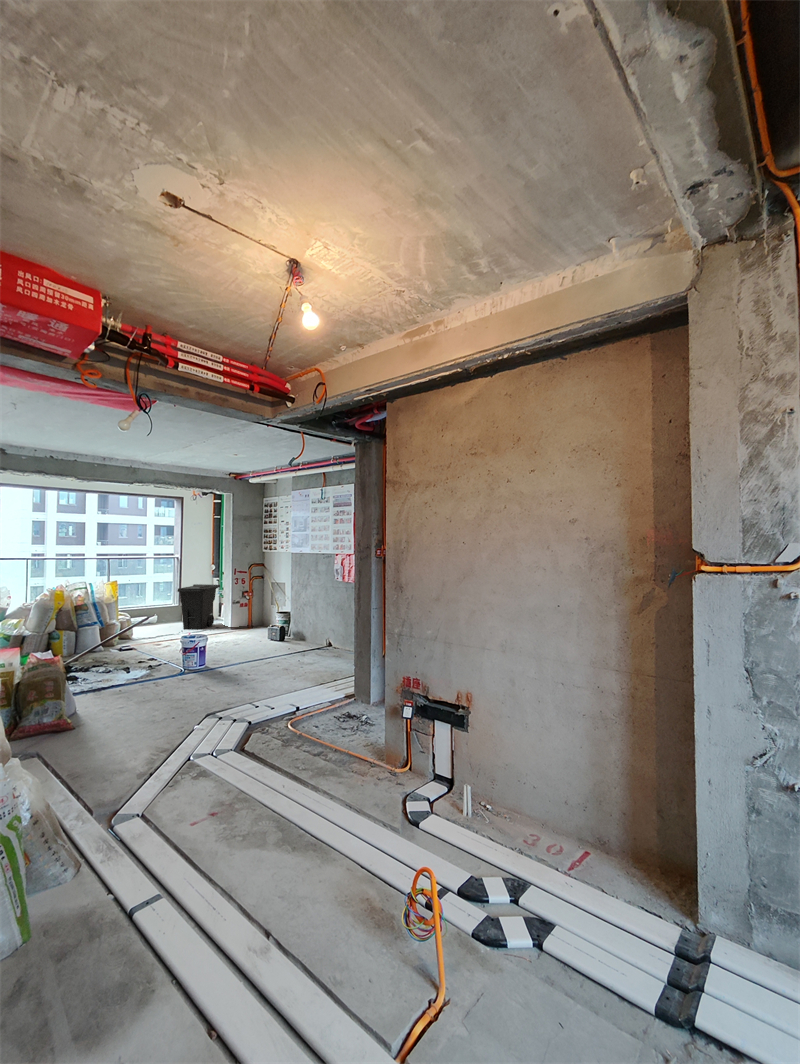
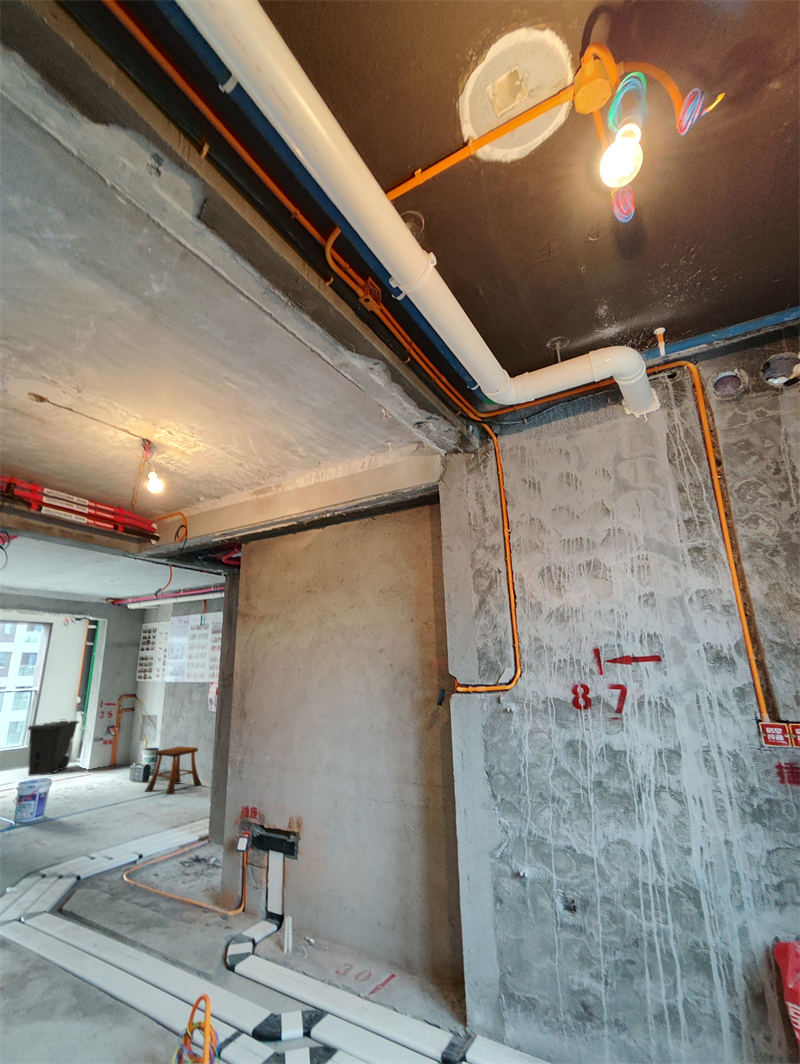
stool: none [284,614,333,655] -> present [145,746,202,795]

